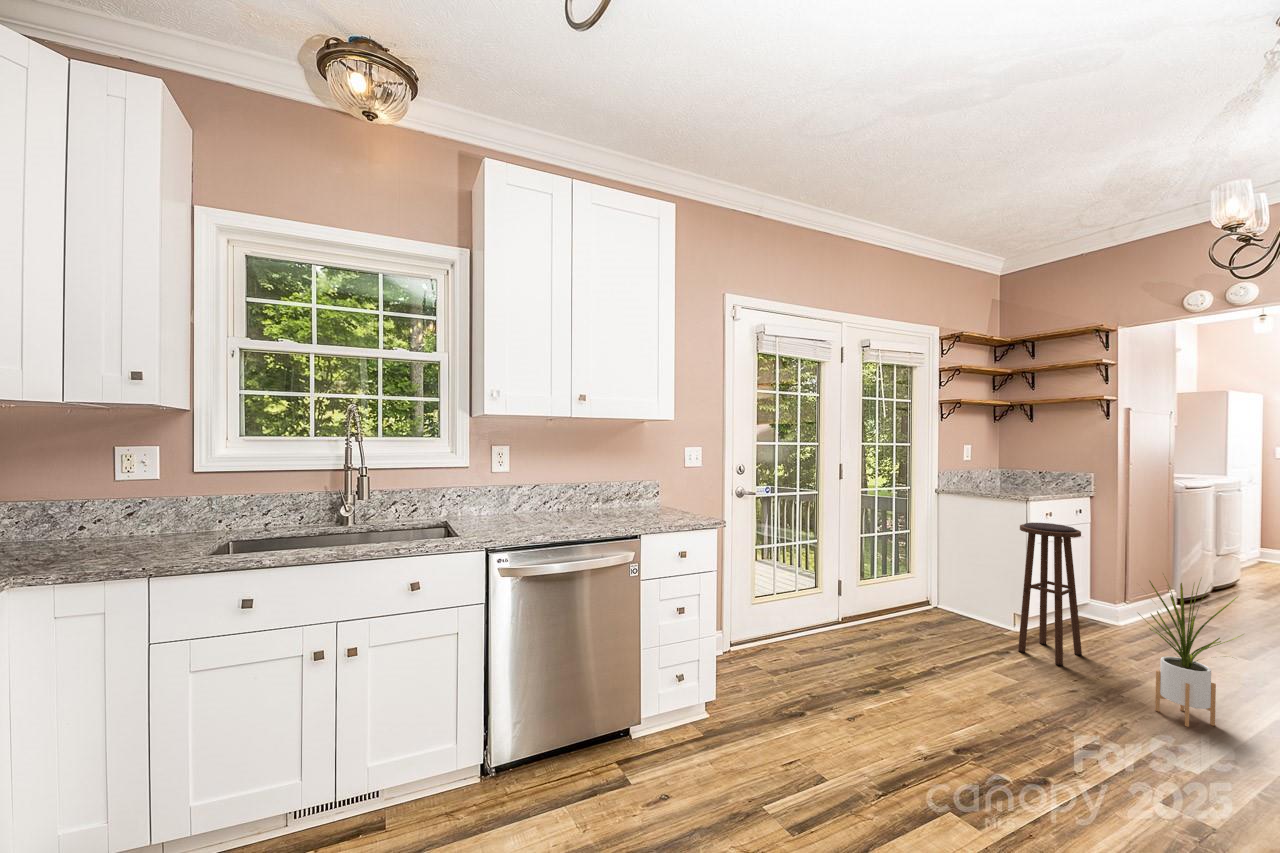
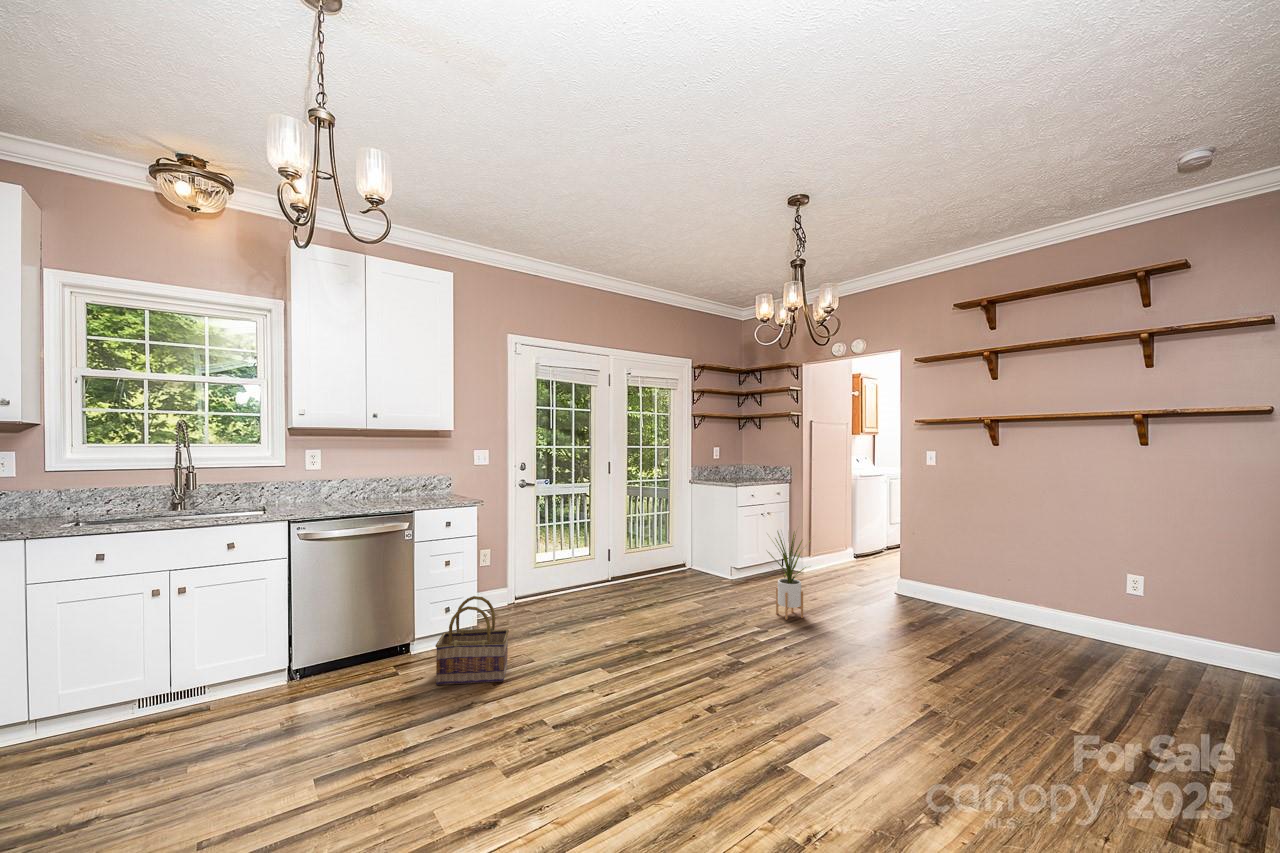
stool: present [1018,523,1082,665] -> none [722,500,762,595]
basket: none [693,674,802,822] -> present [435,596,509,685]

